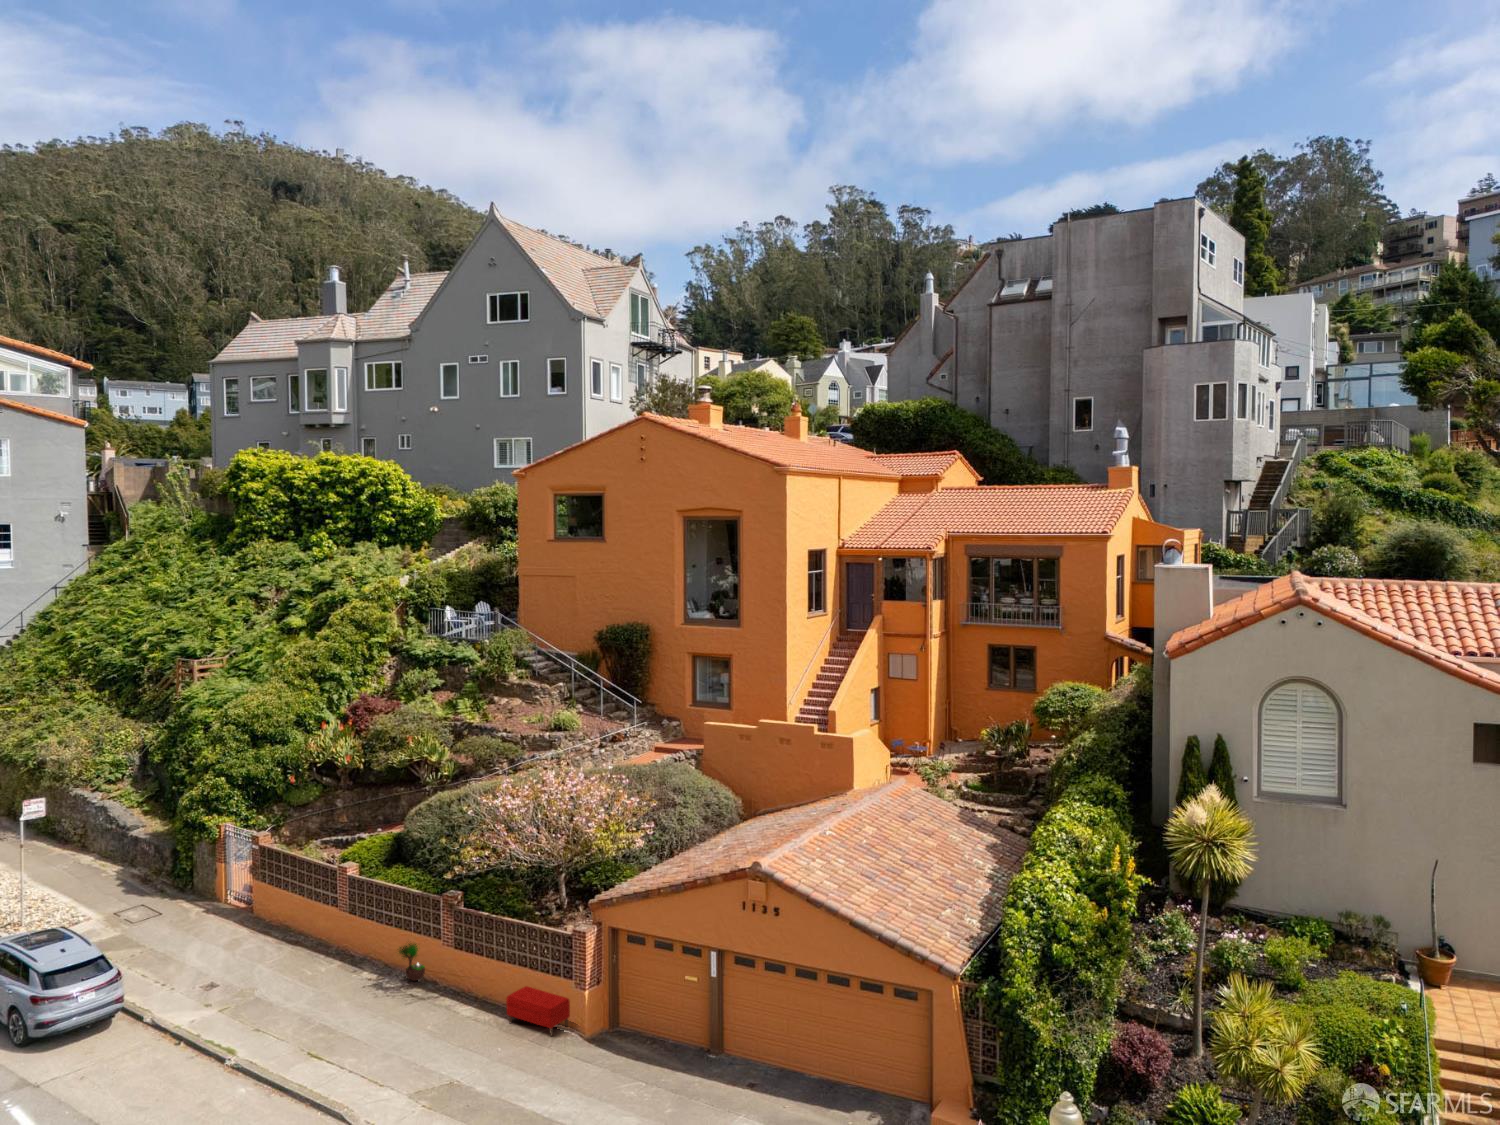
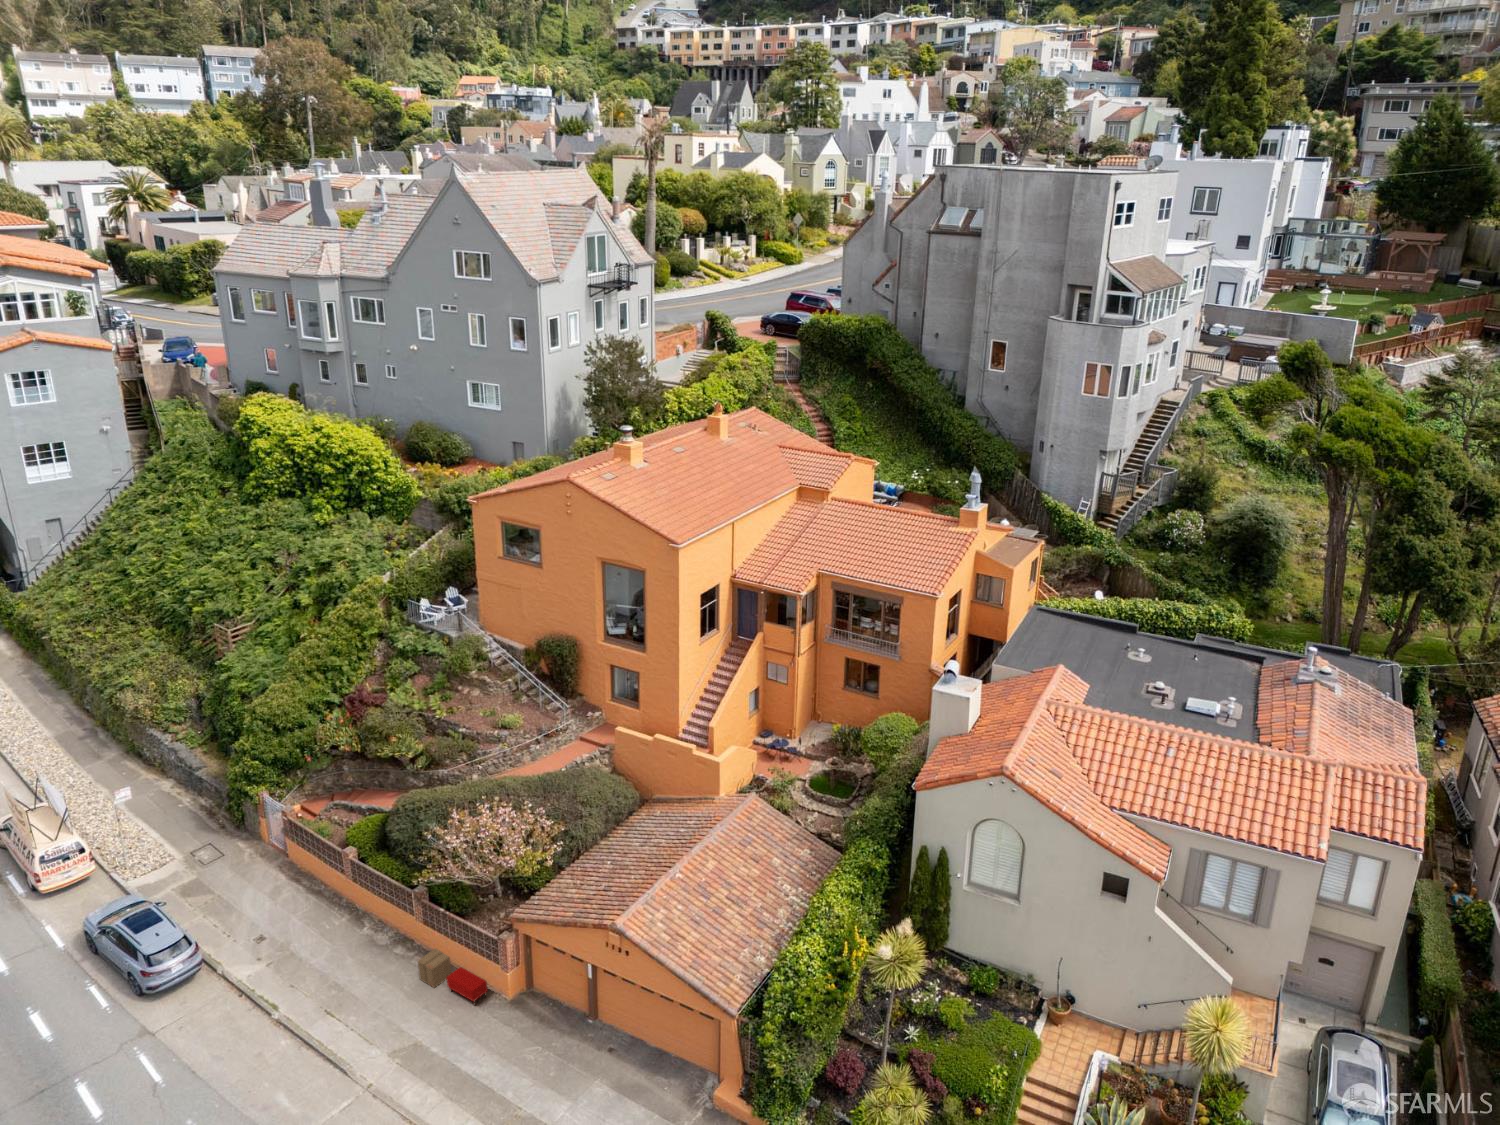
potted tree: present [399,943,425,981] -> none [378,922,400,947]
cardboard box: none [460,966,509,1020] -> present [418,949,452,988]

